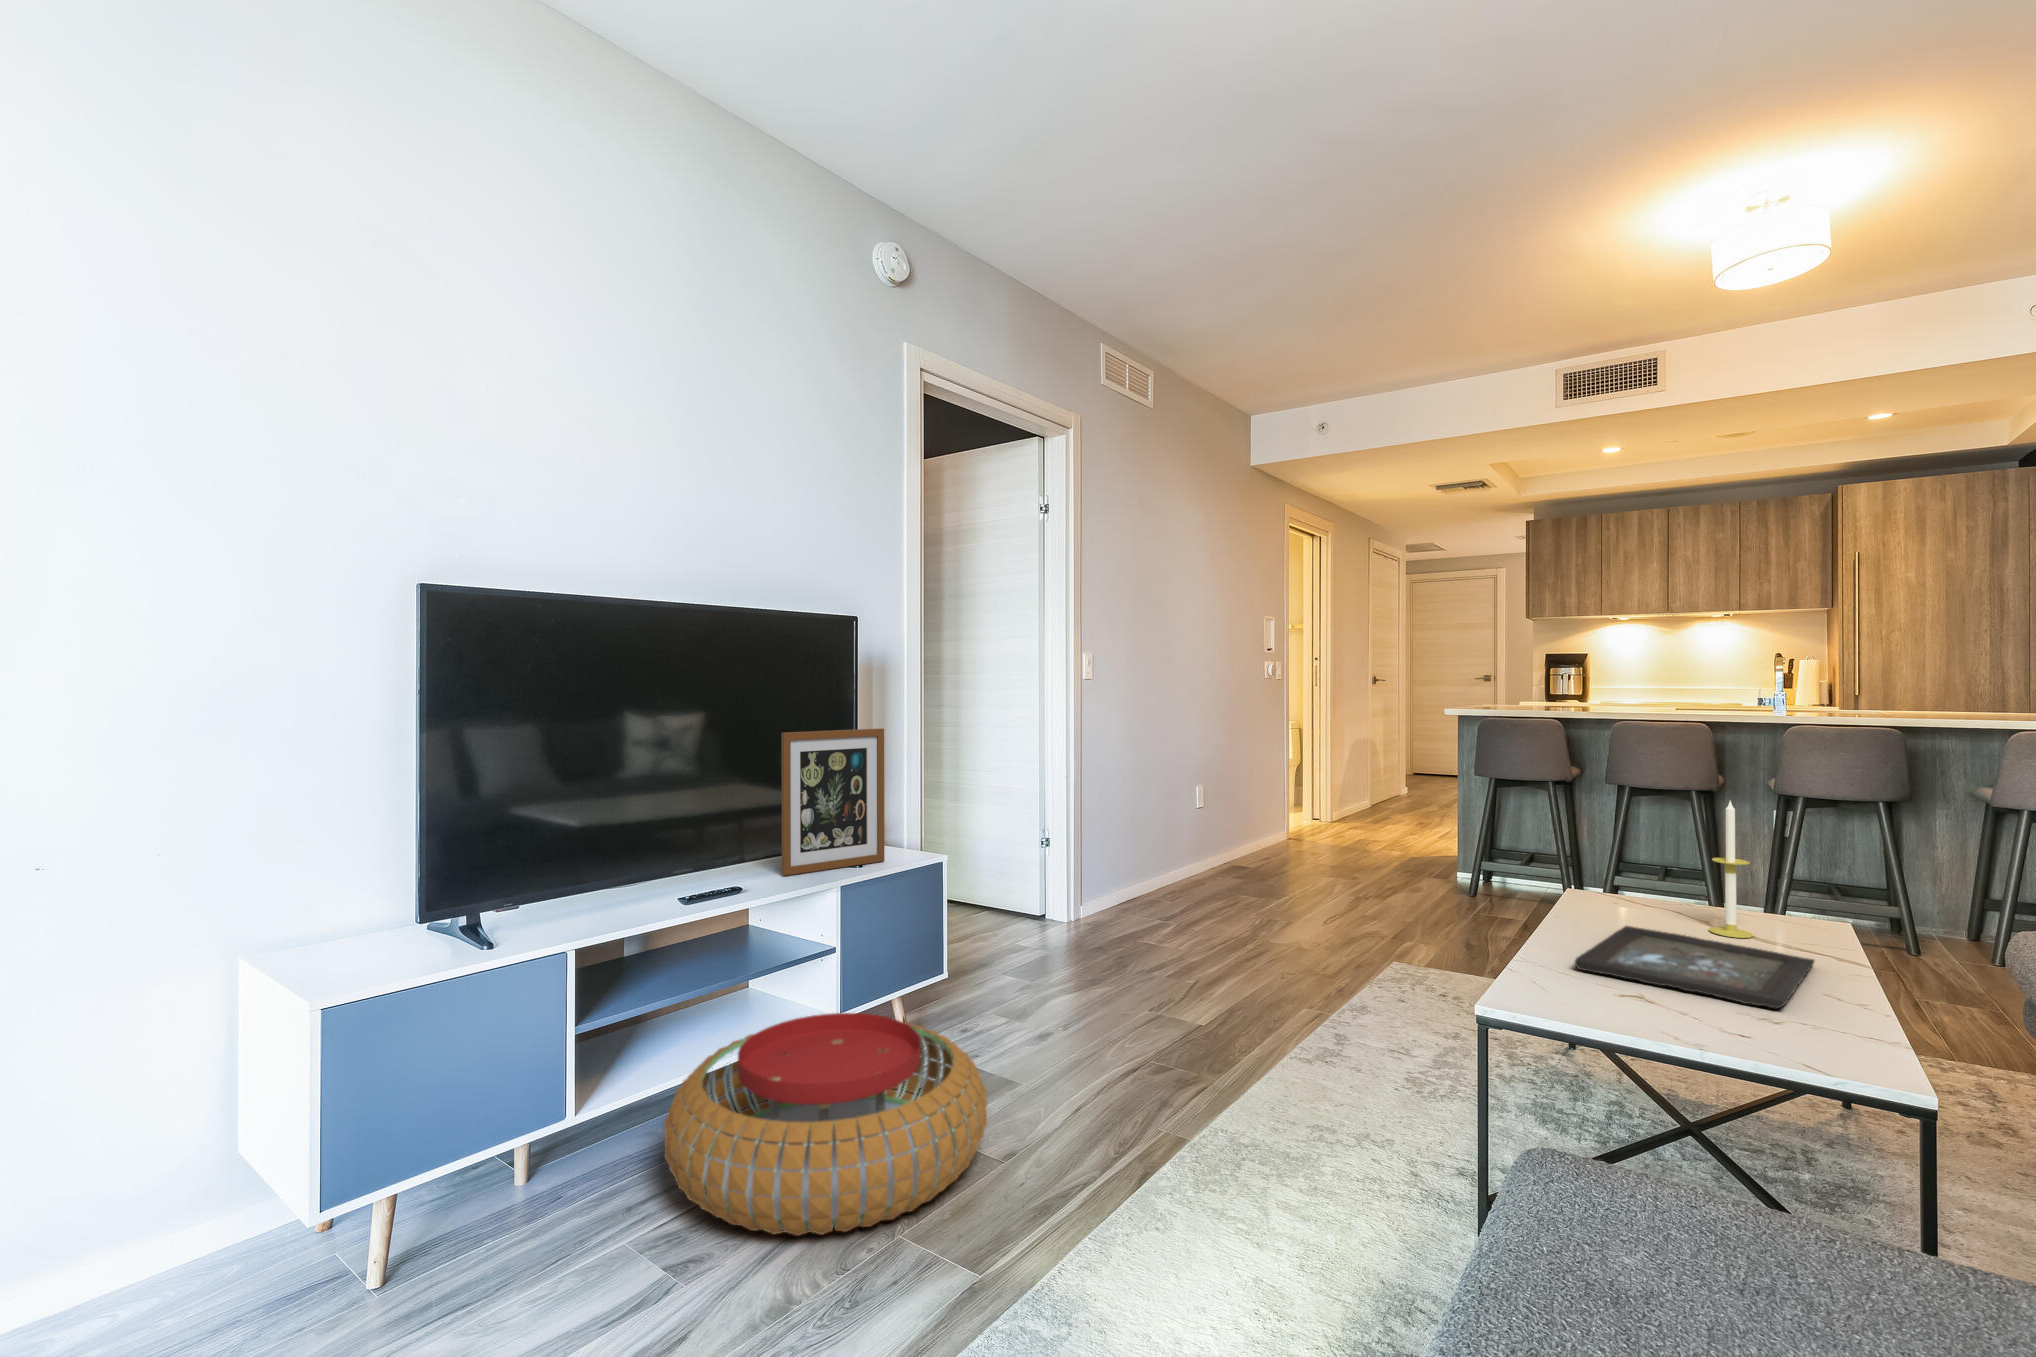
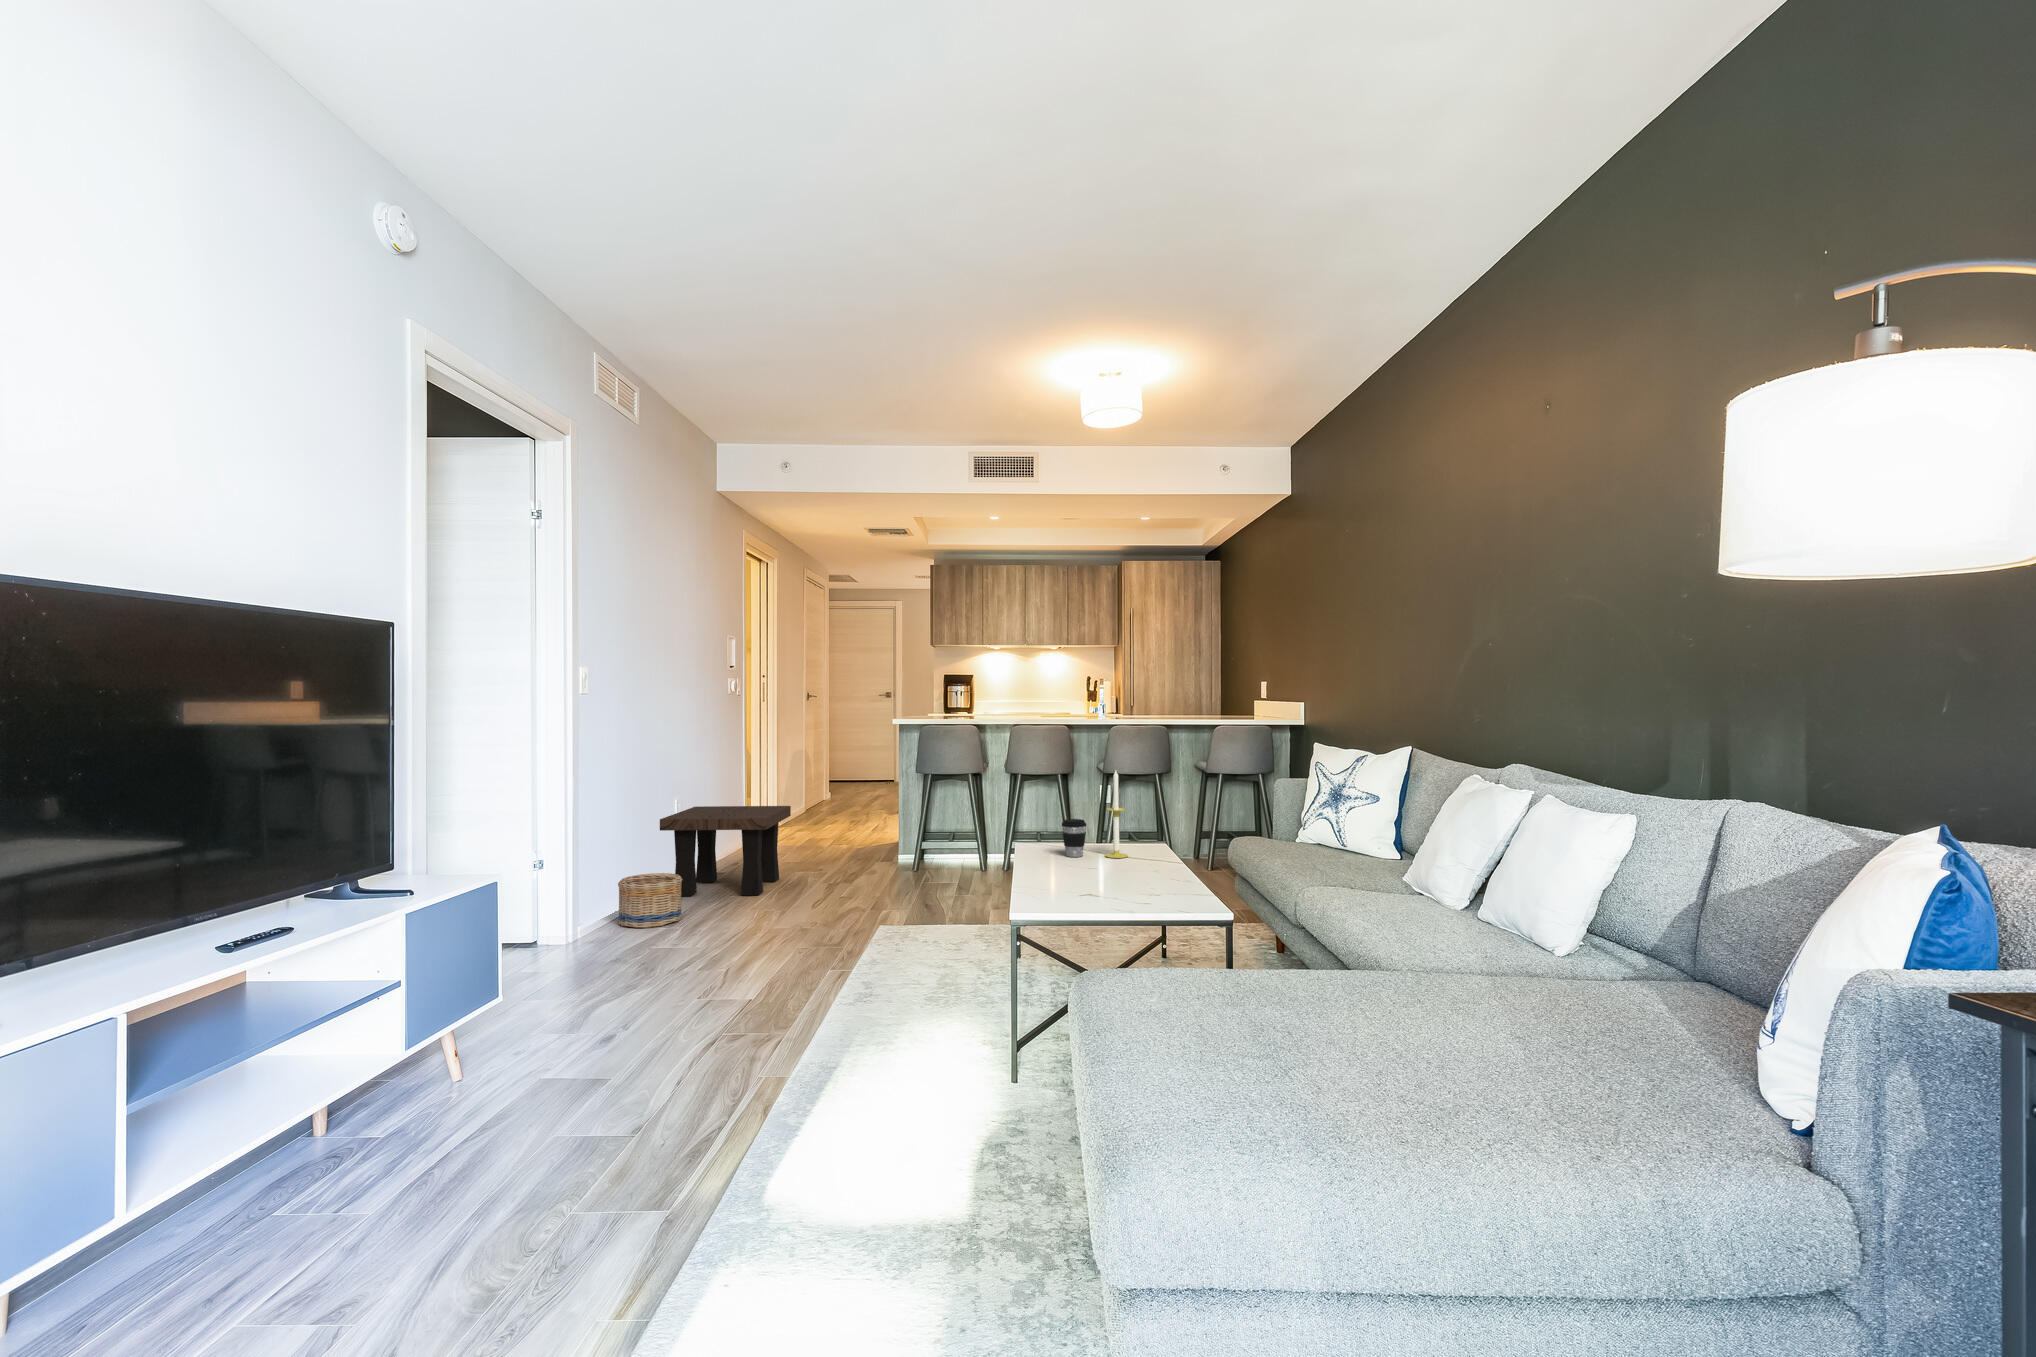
picture frame: present [781,728,885,876] -> none [327,744,441,911]
side table: none [1172,796,1317,900] -> present [660,806,791,896]
basket: none [1120,863,1182,919] -> present [618,873,682,928]
coffee cup: none [1631,867,1675,925] -> present [1062,819,1086,857]
tray: present [1575,926,1814,1008] -> none [1050,858,1163,890]
pouf: present [664,1013,987,1236] -> none [236,1034,622,1266]

